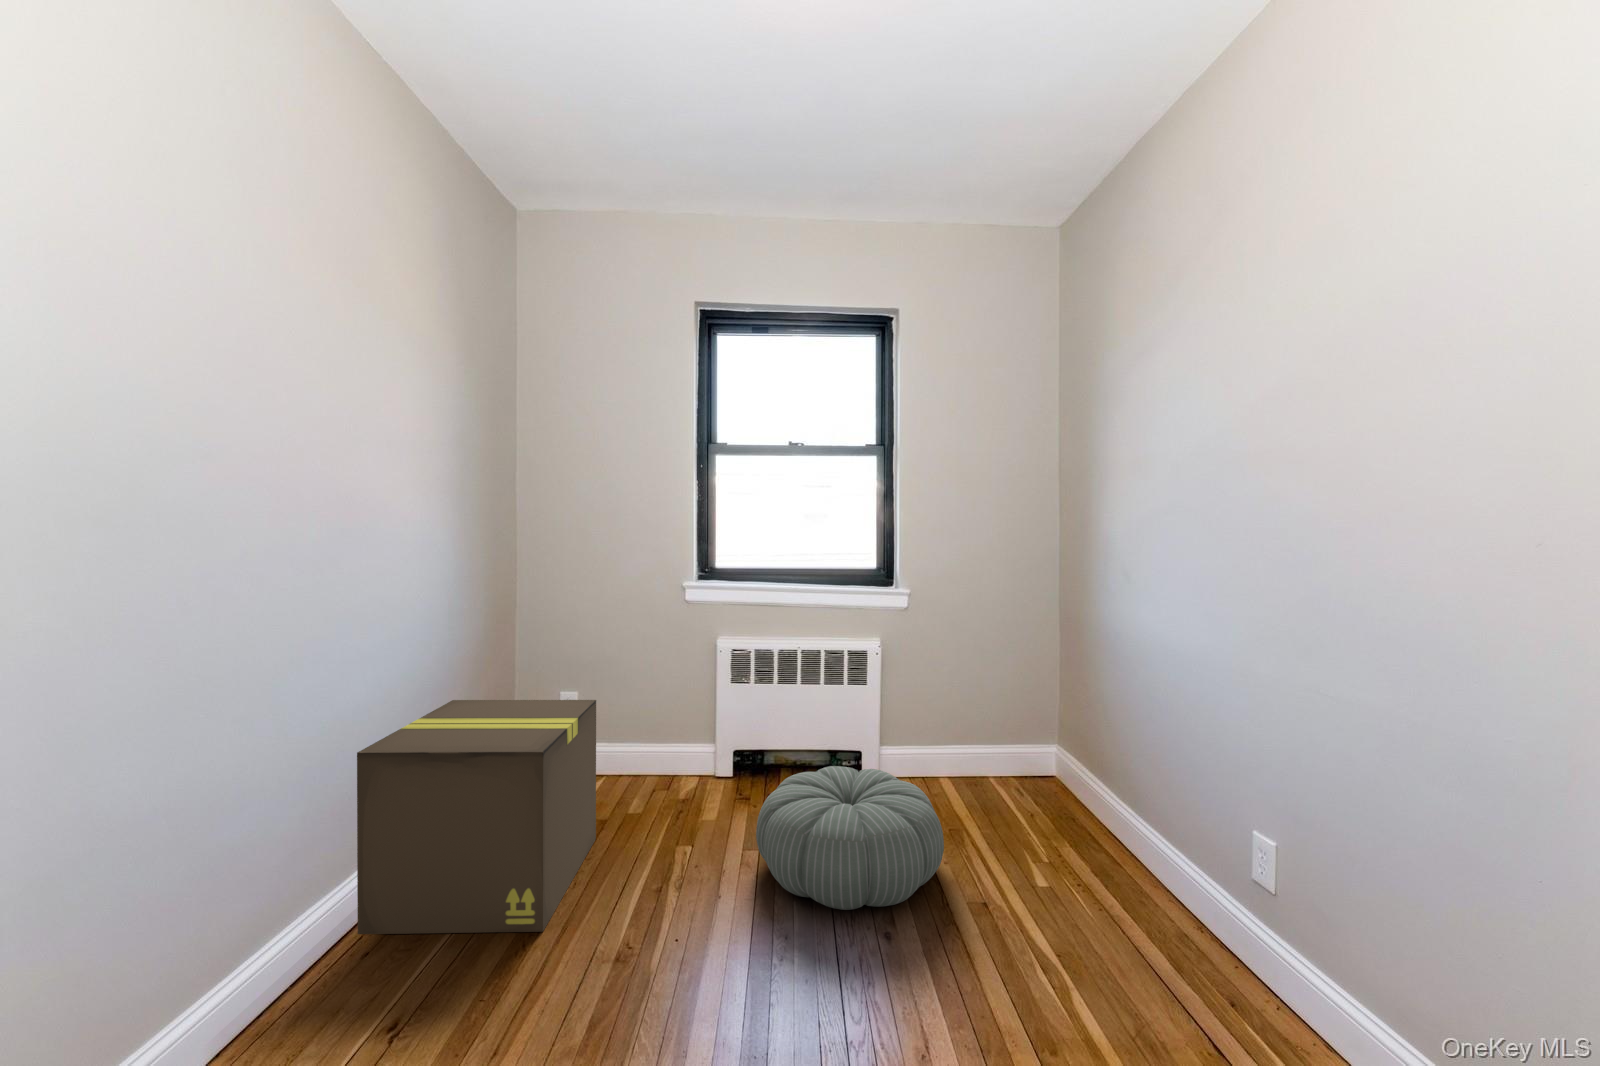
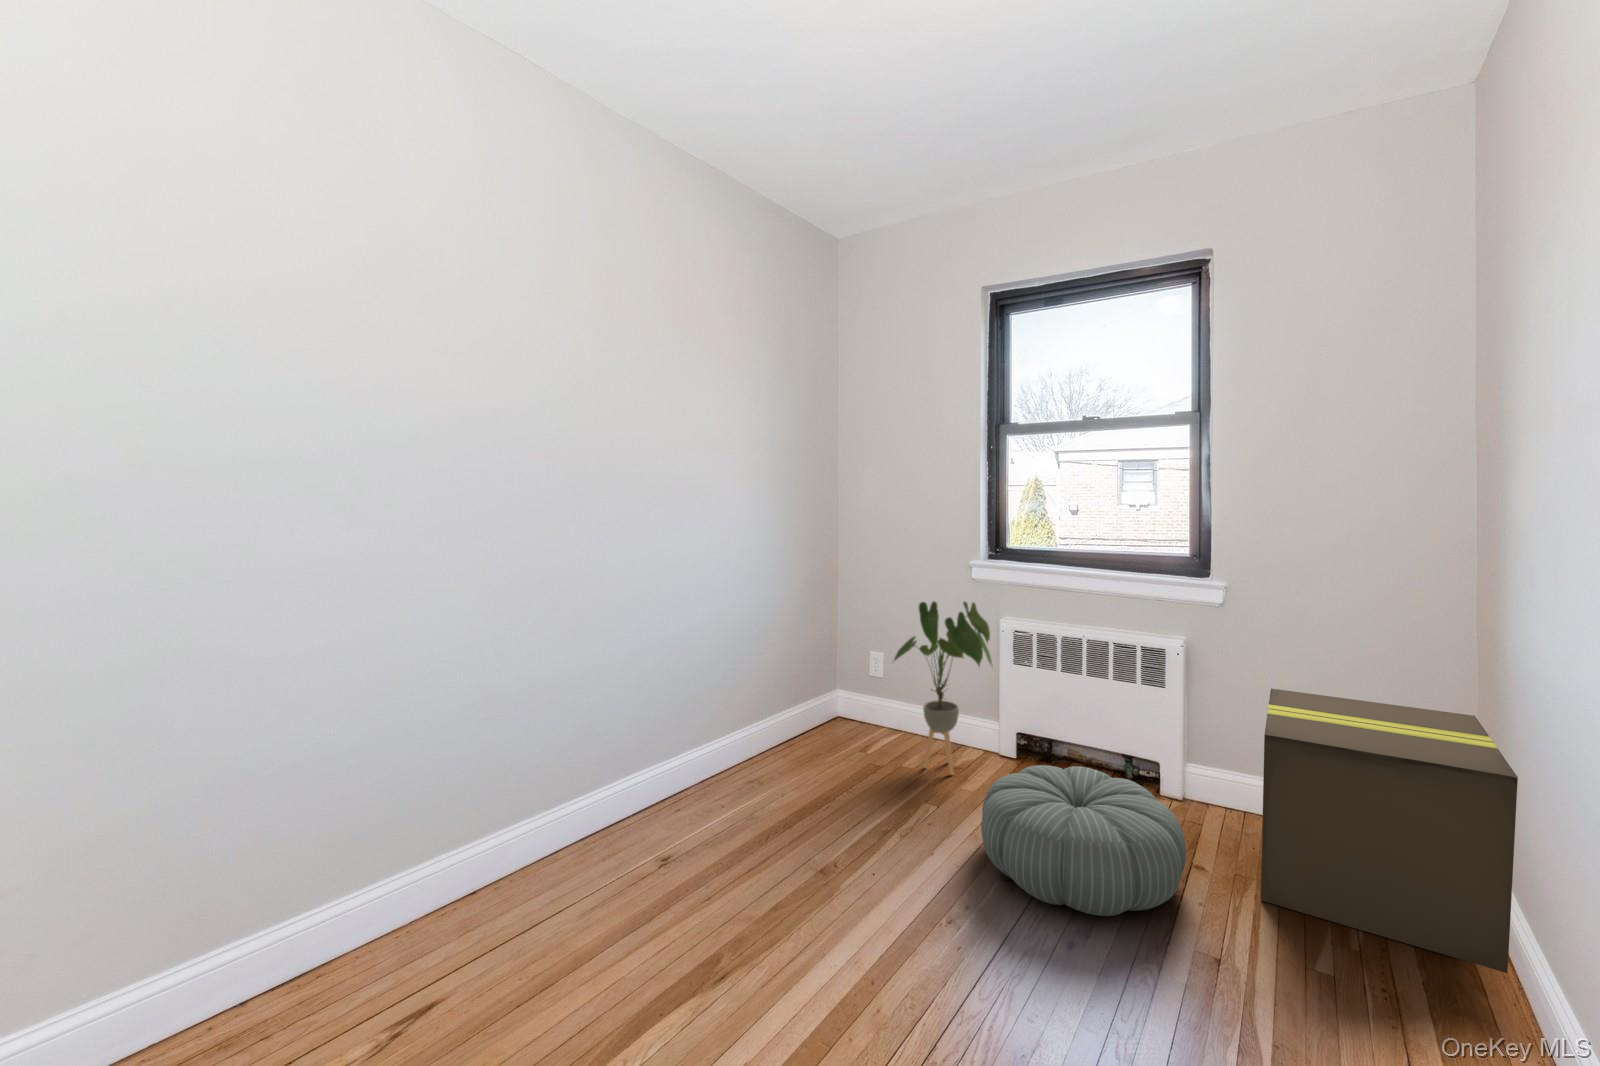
house plant: none [616,619,728,809] -> present [894,601,993,775]
cardboard box: present [357,700,596,934] -> present [1261,689,1518,973]

